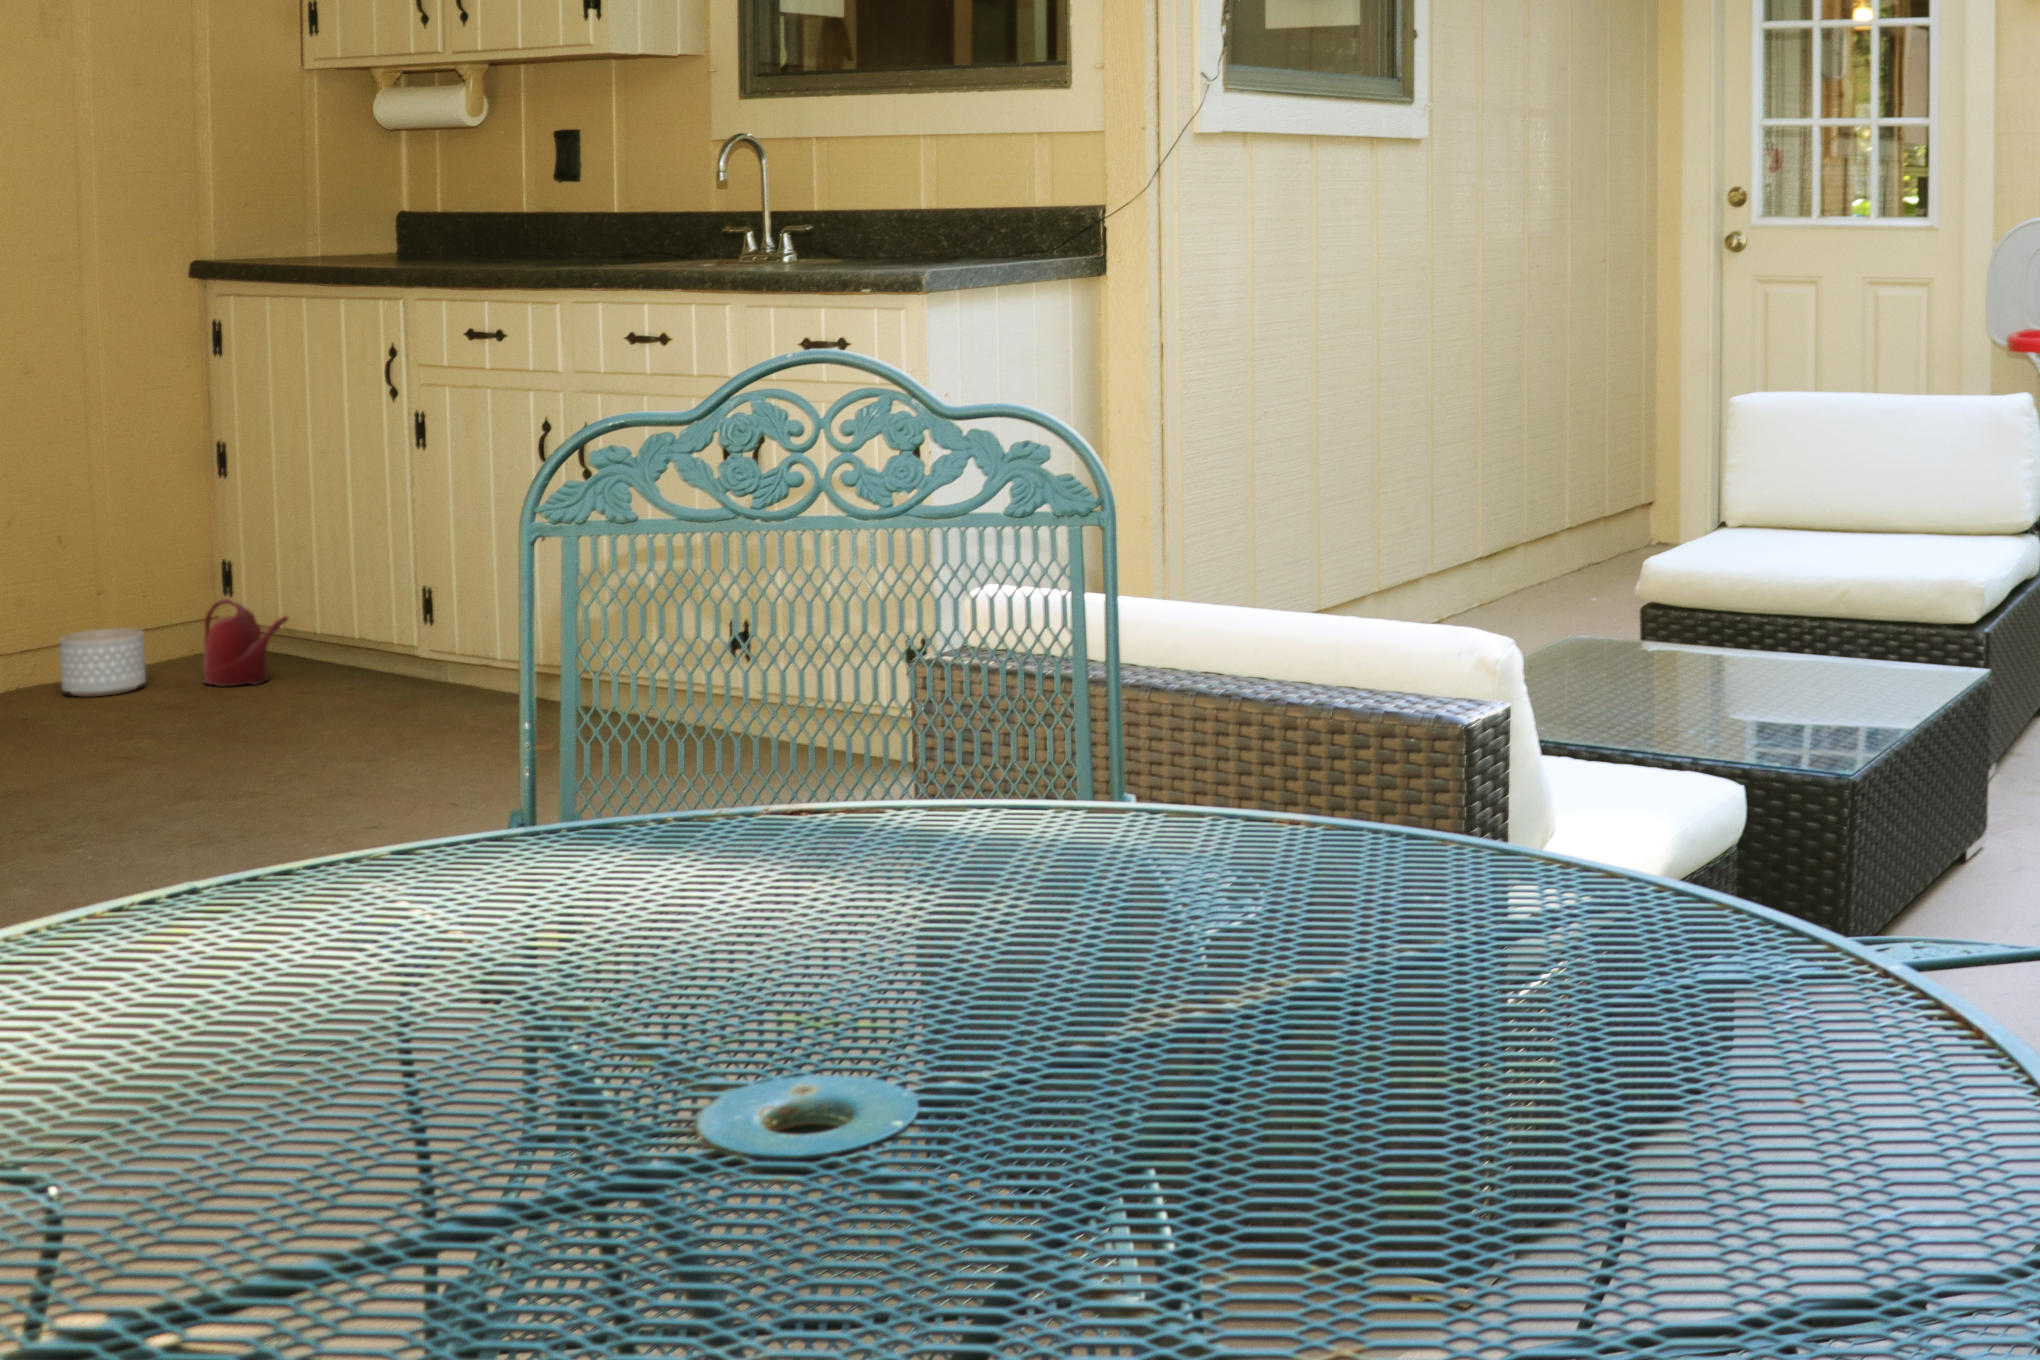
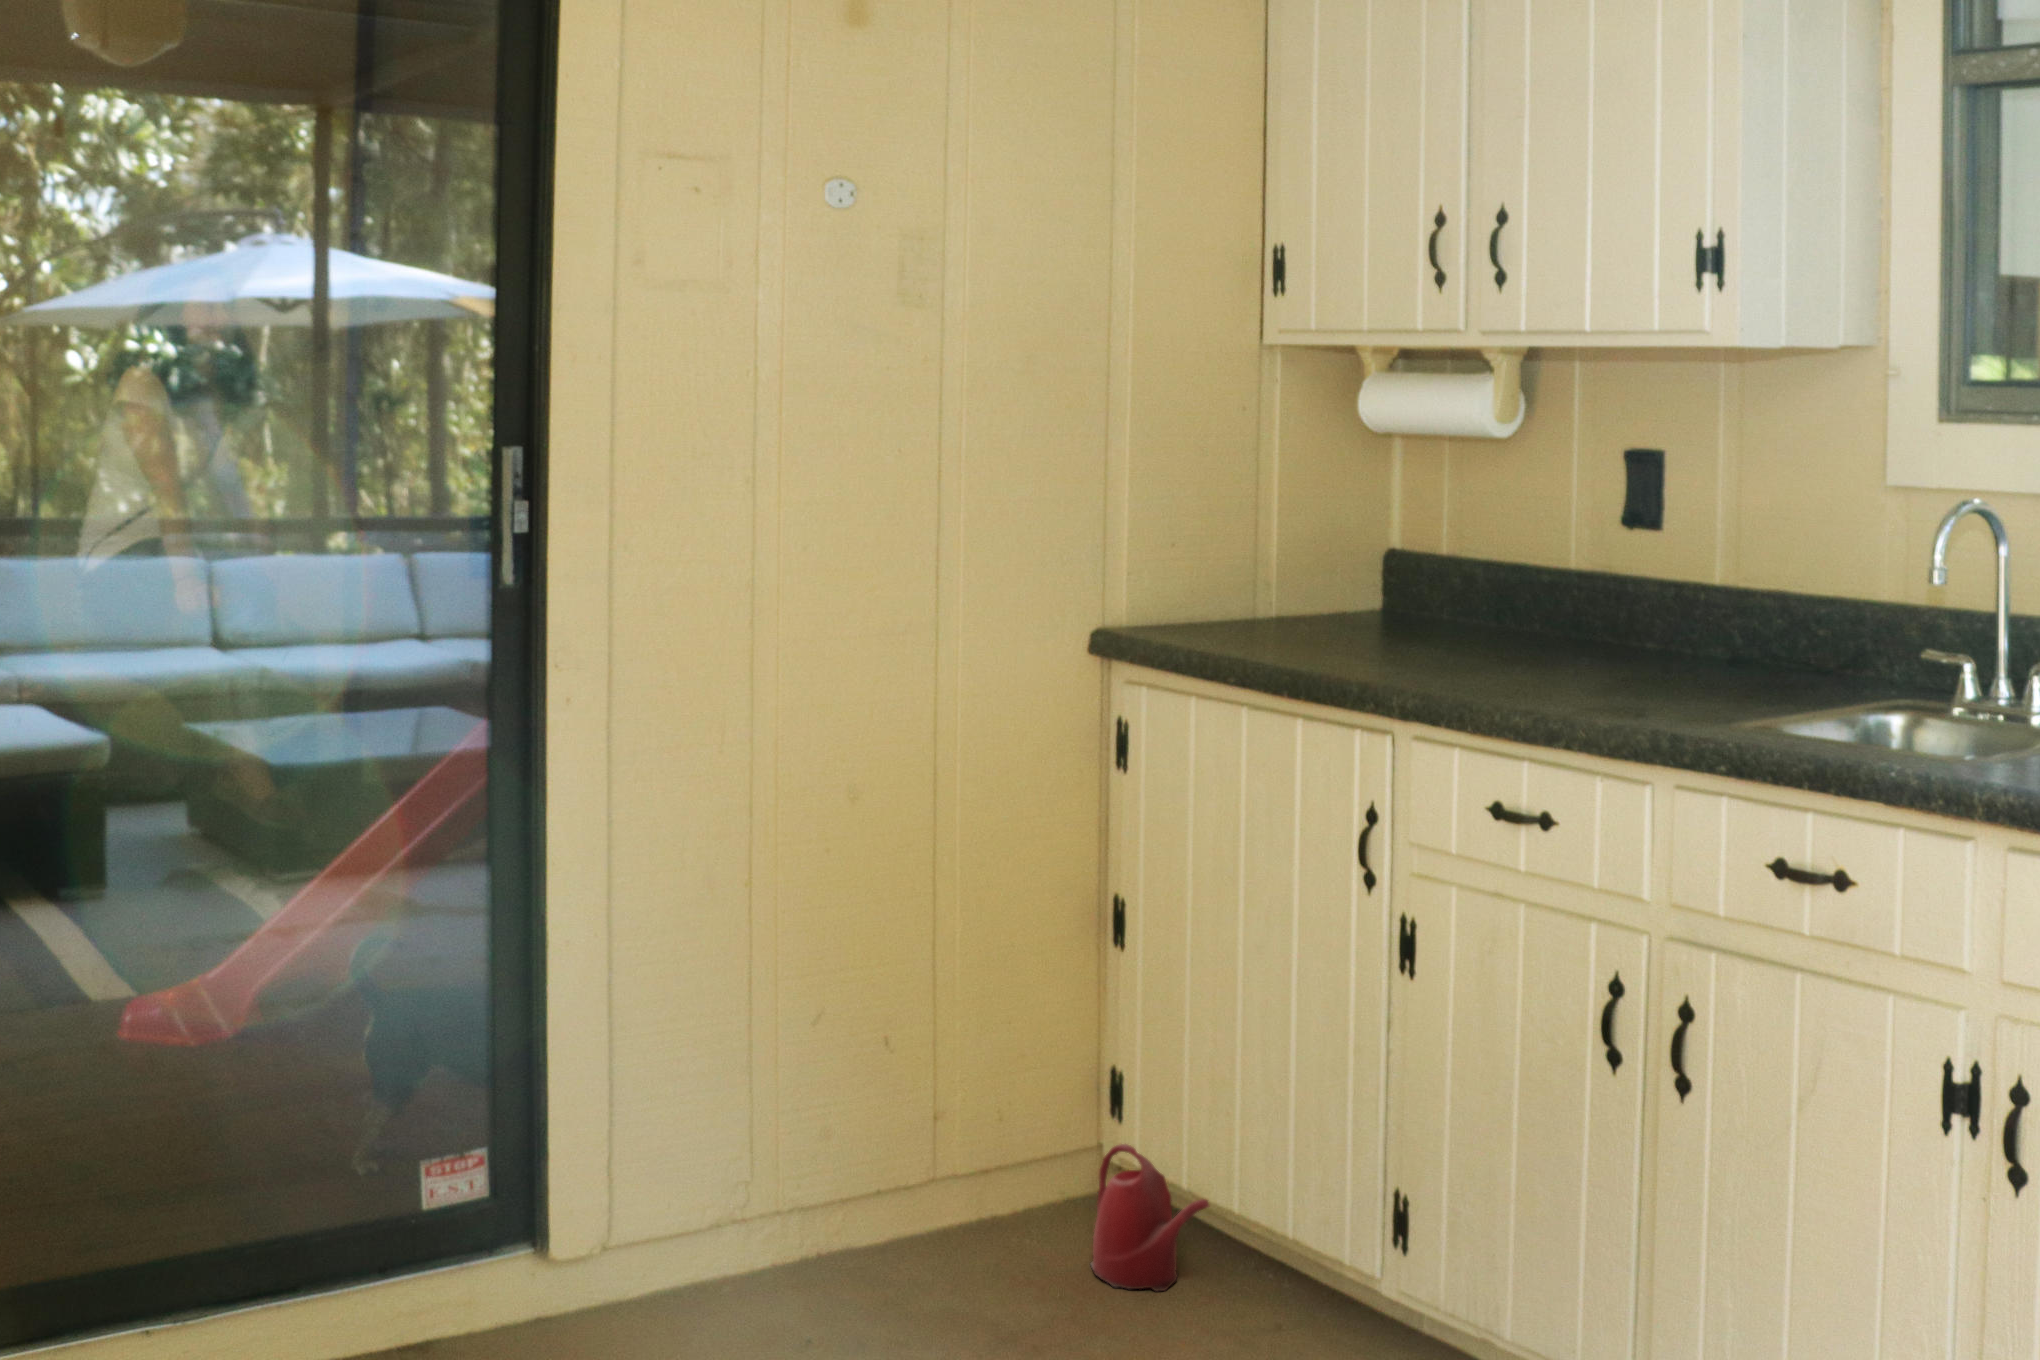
planter: present [60,629,146,697] -> none [911,1162,1020,1279]

